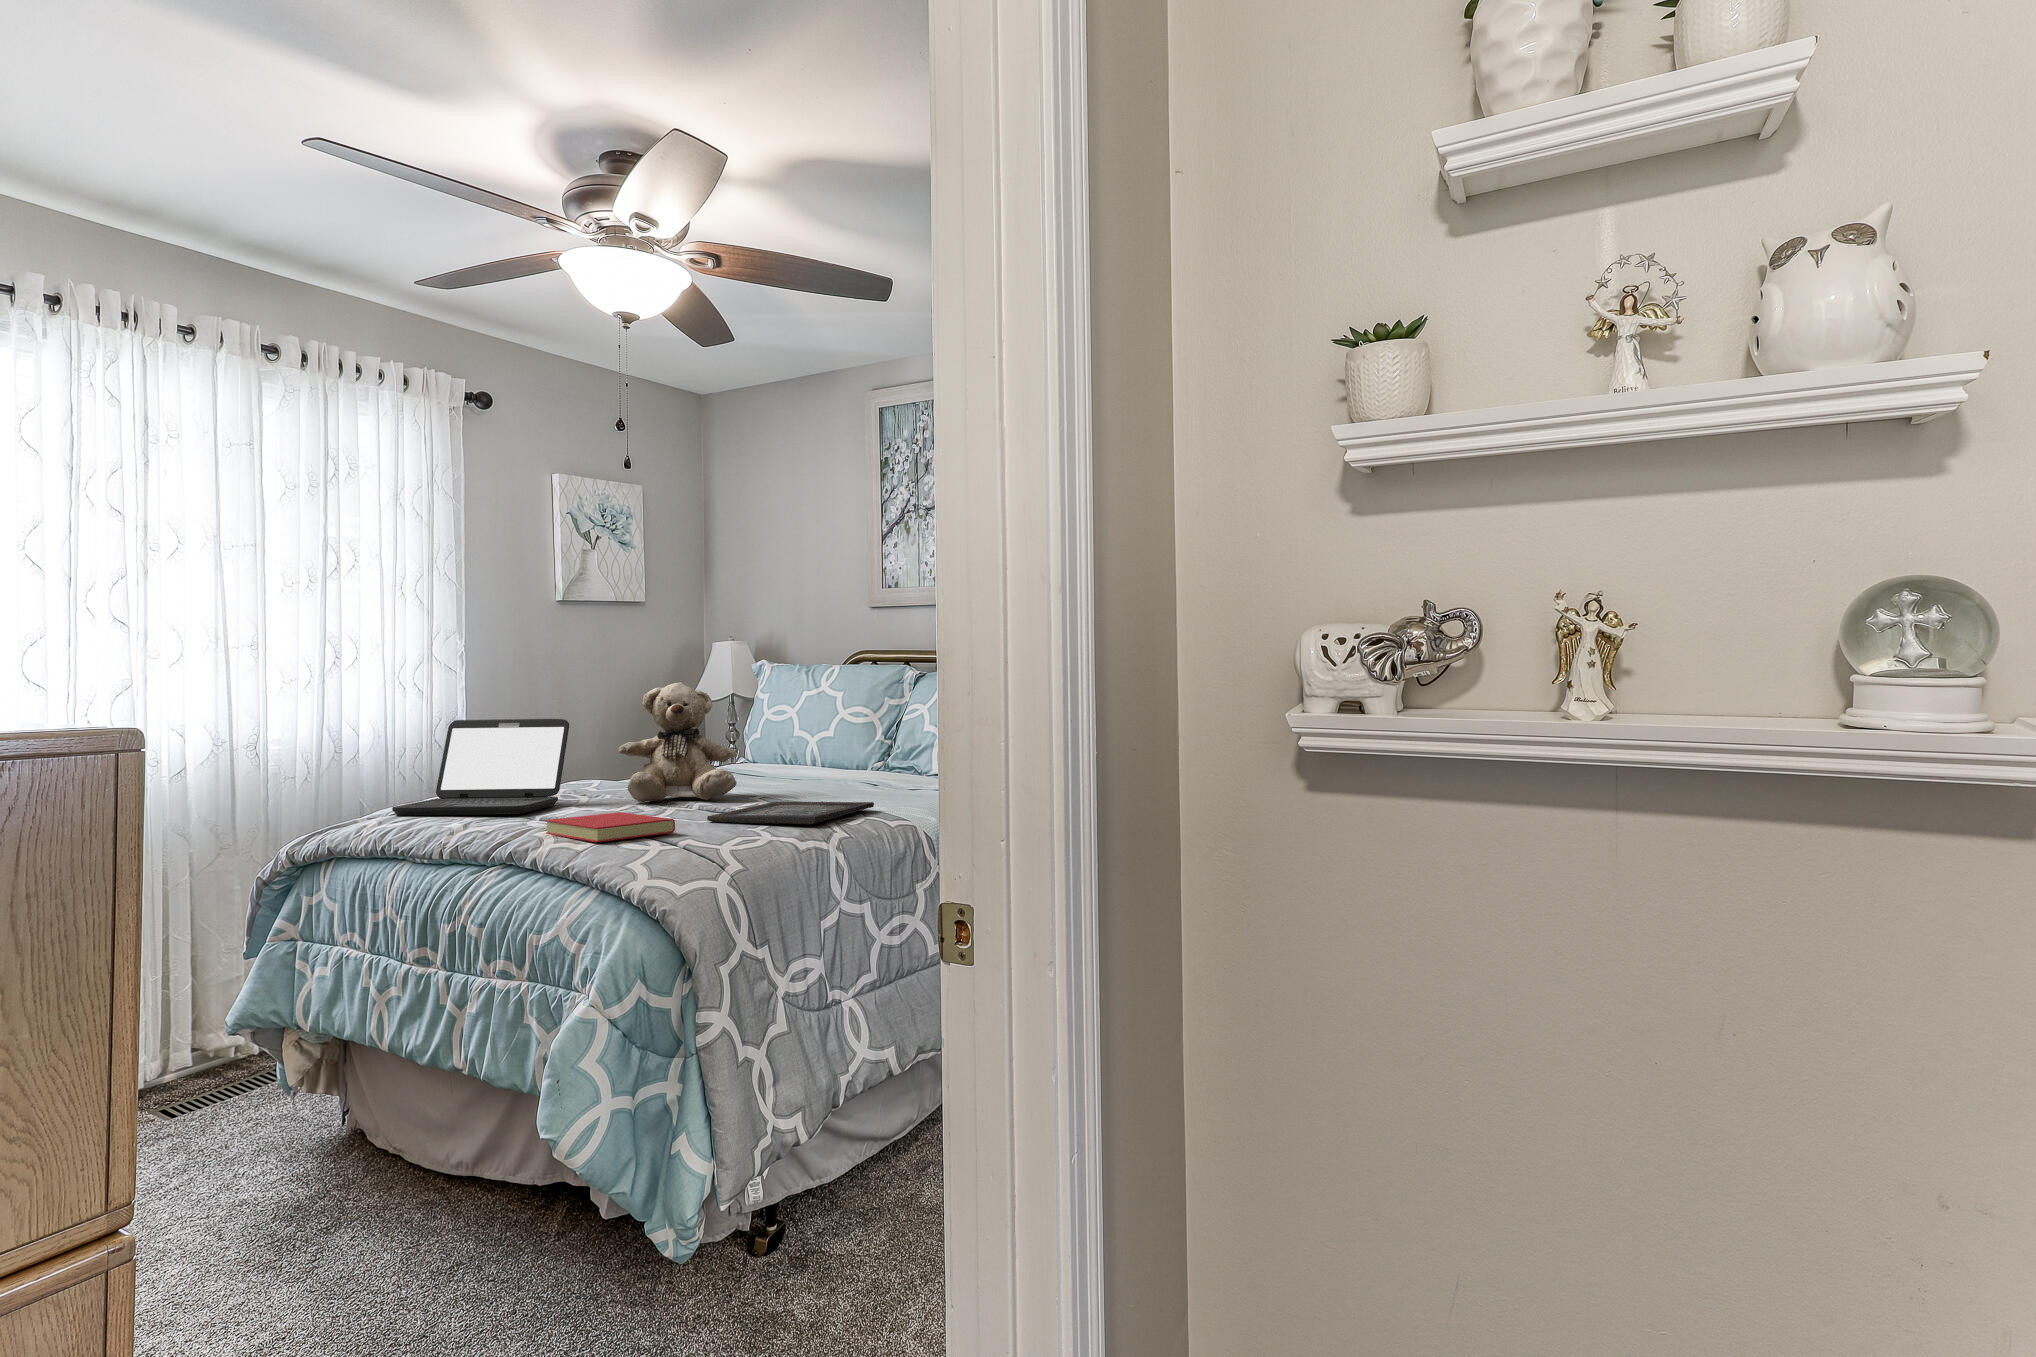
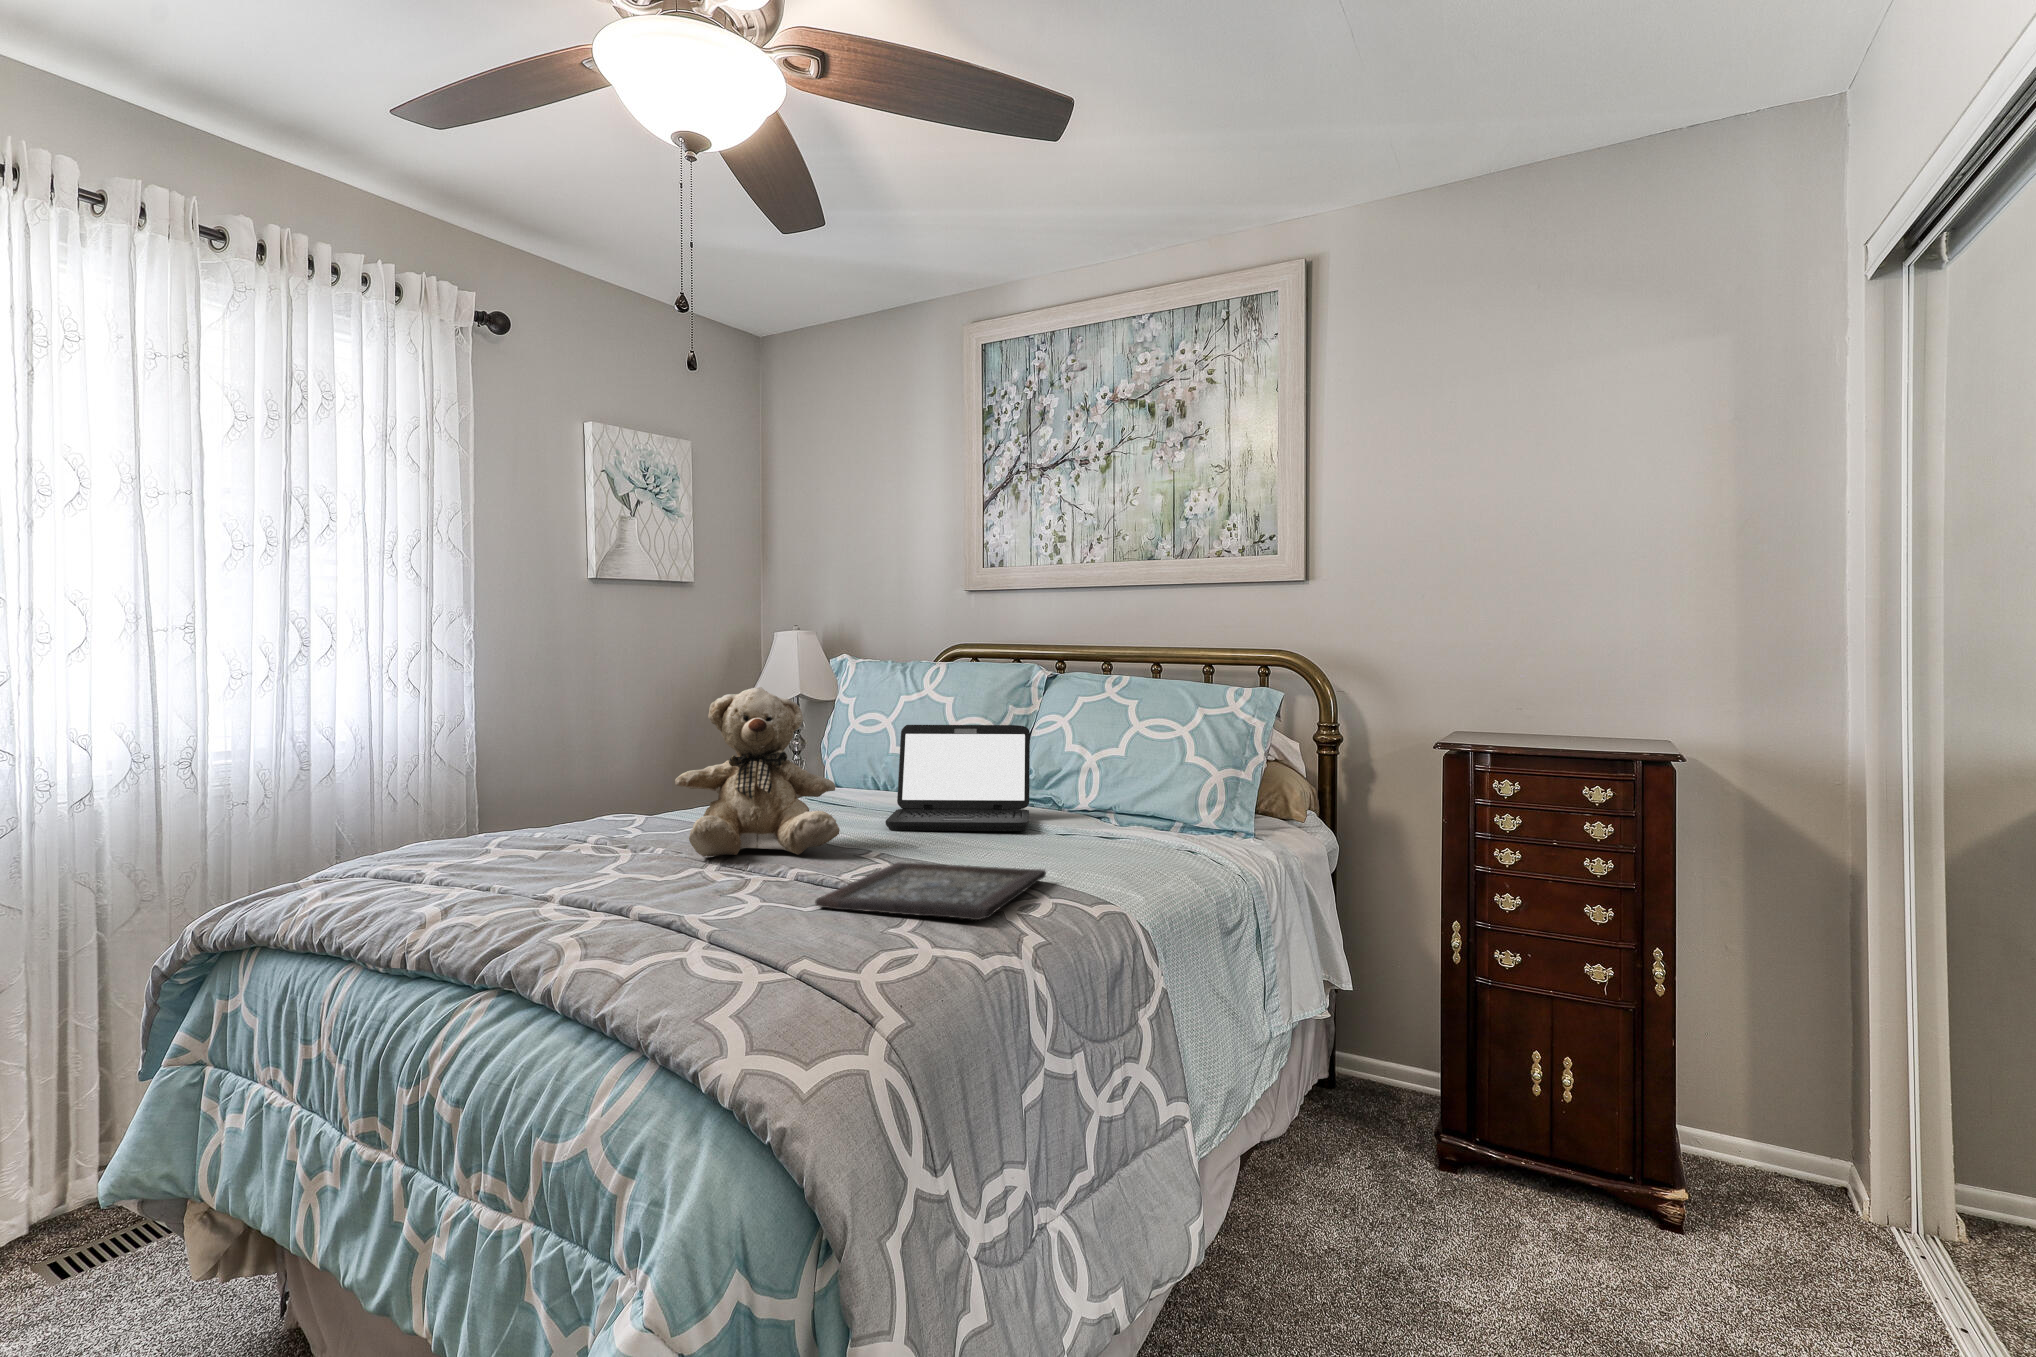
laptop: present [392,719,569,816] -> present [886,725,1030,831]
book: present [546,812,675,842] -> none [571,894,776,968]

